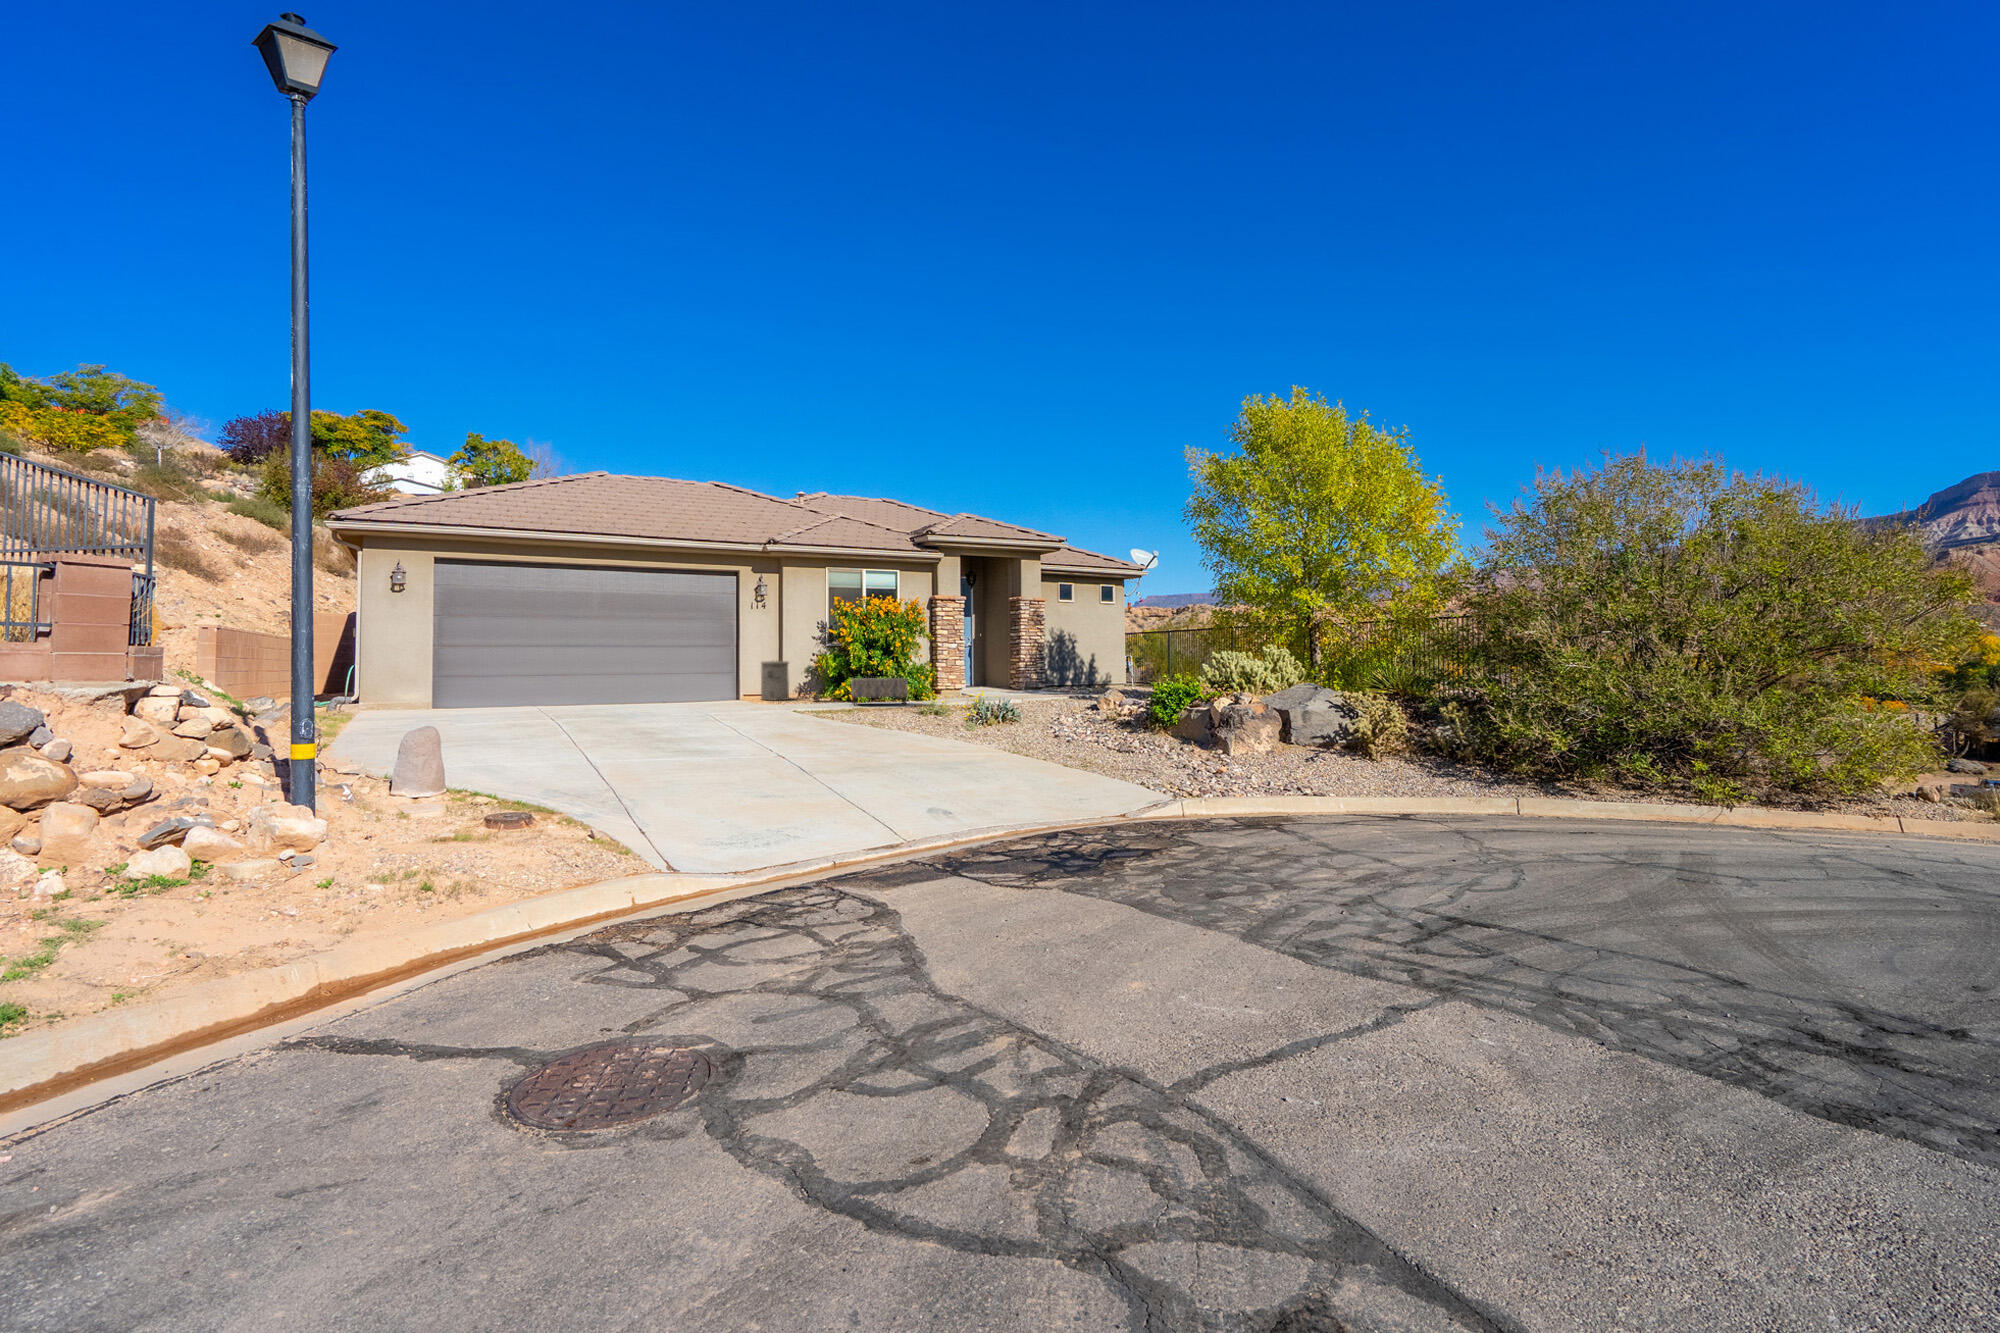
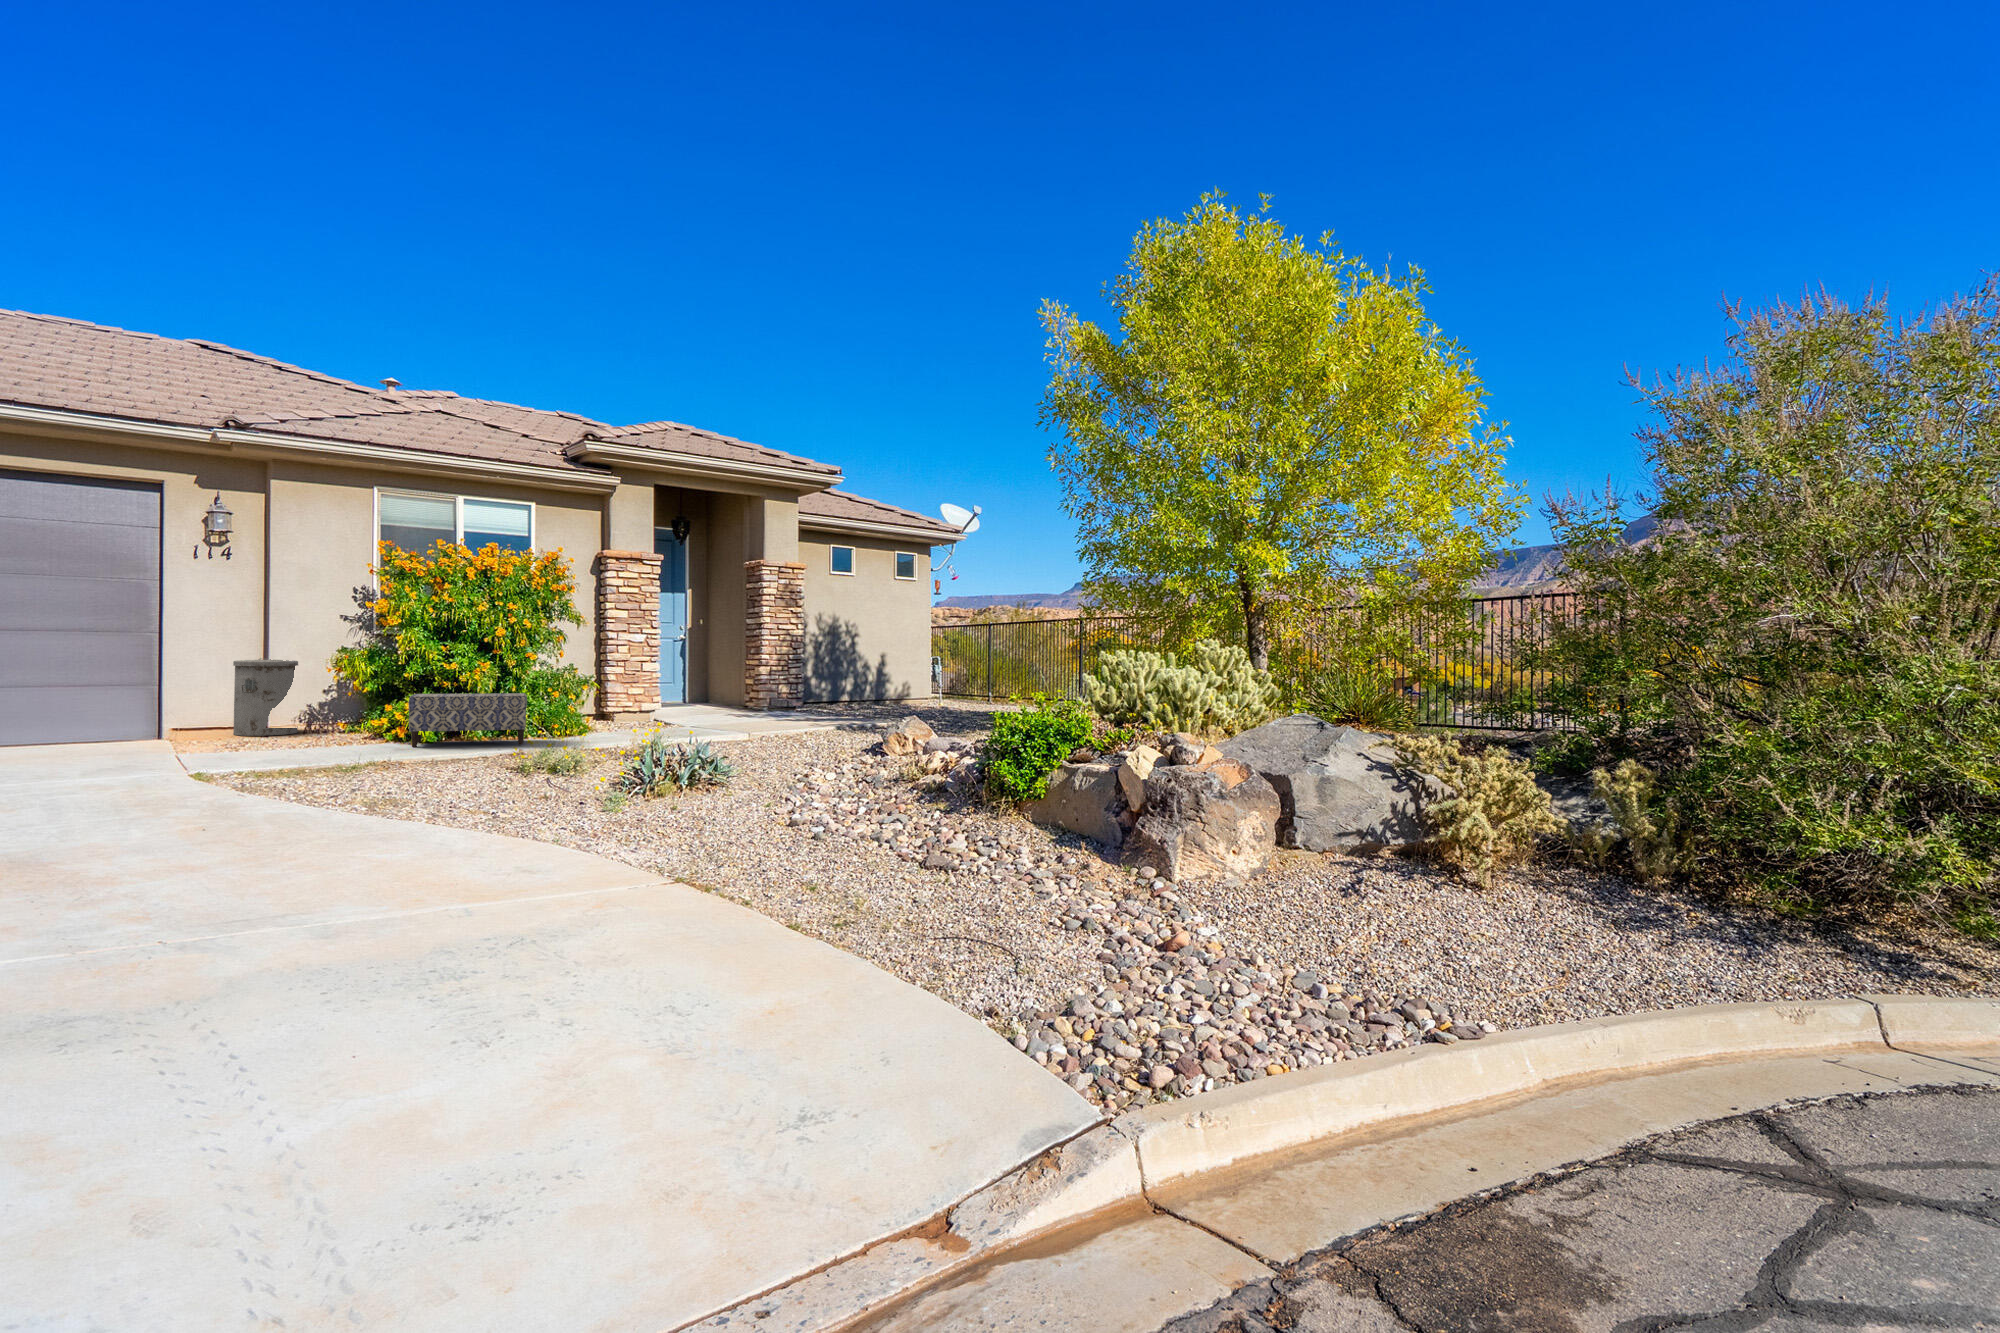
potted plant: present [804,665,830,701] -> none [316,667,385,738]

